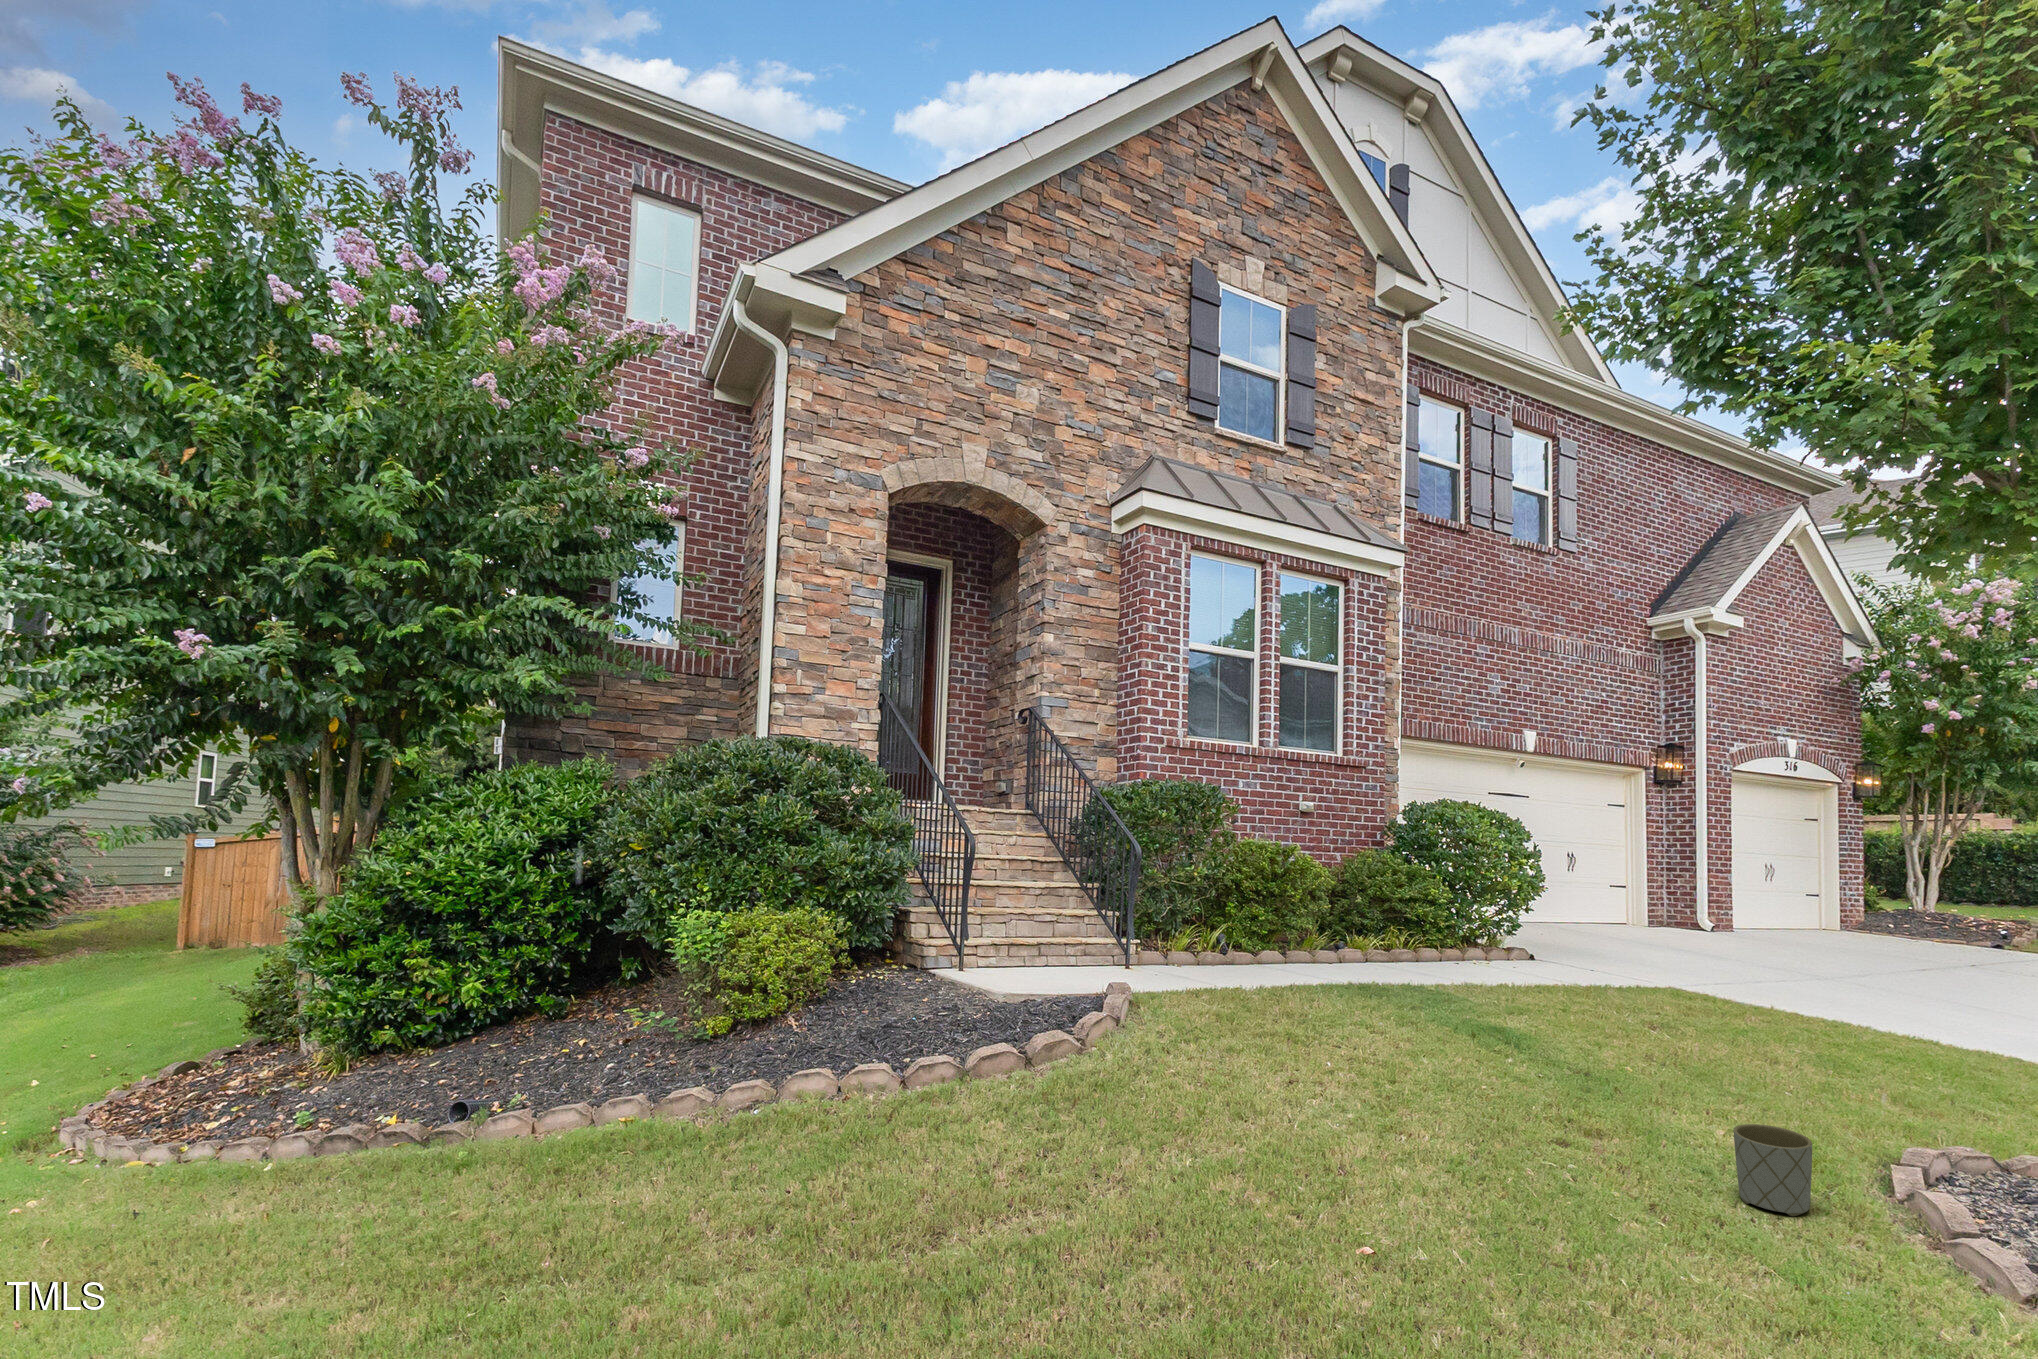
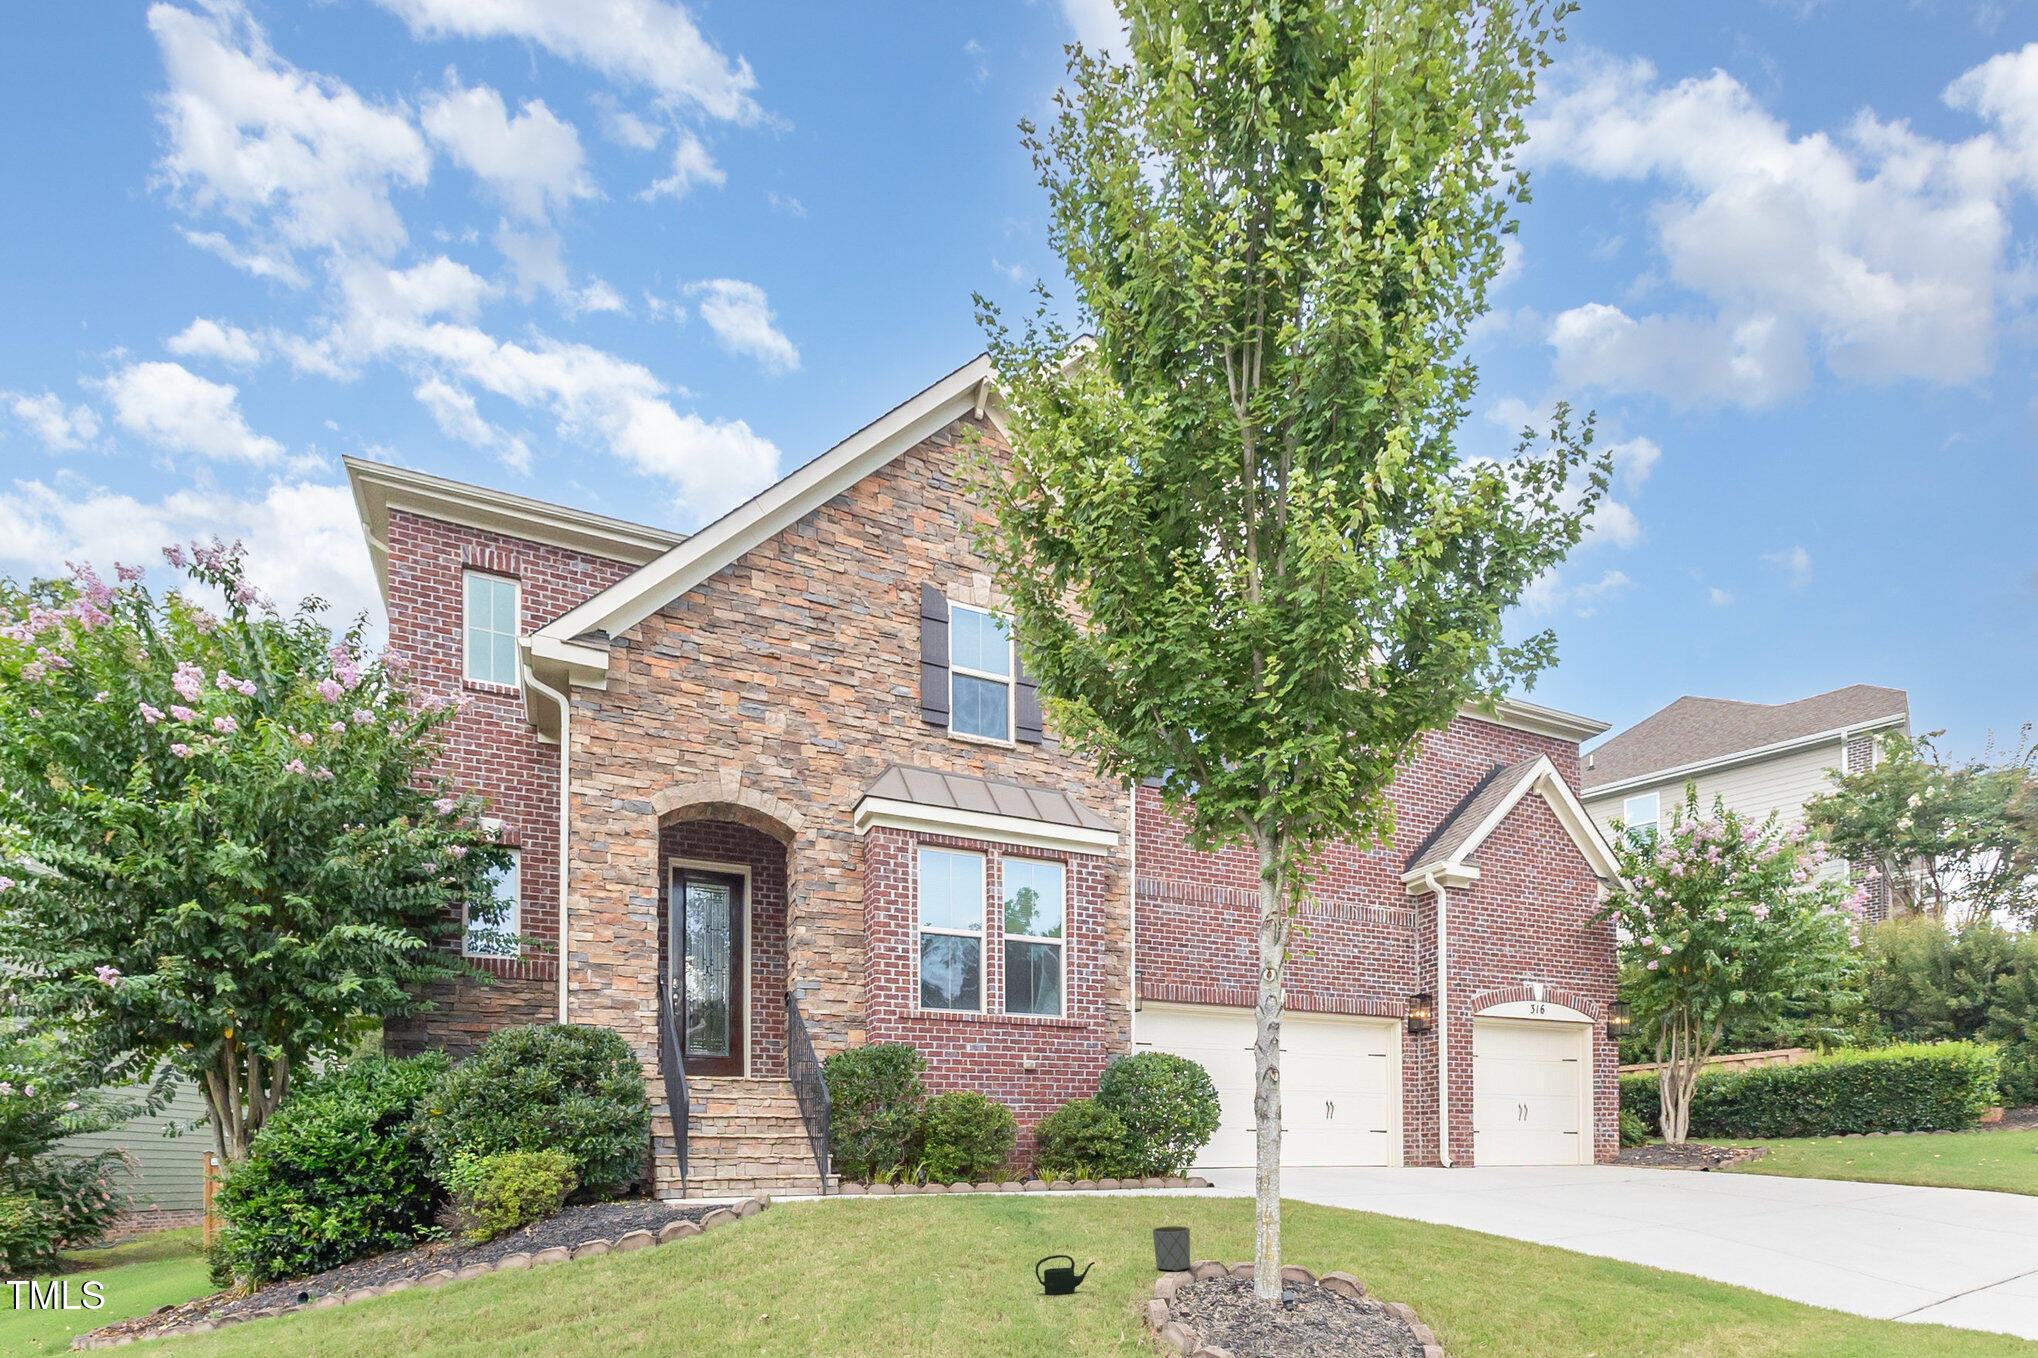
watering can: none [1601,1218,1717,1299] -> present [1036,1255,1095,1295]

